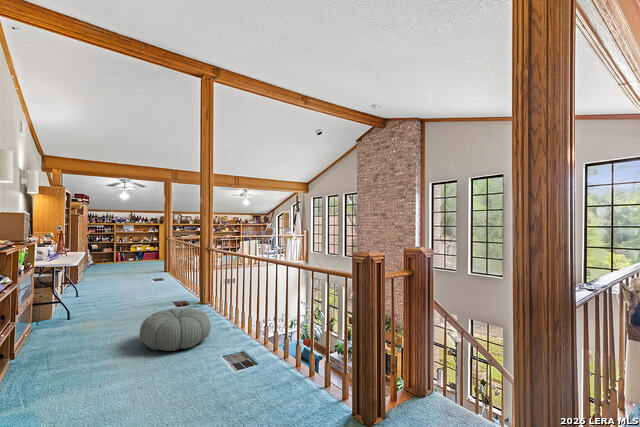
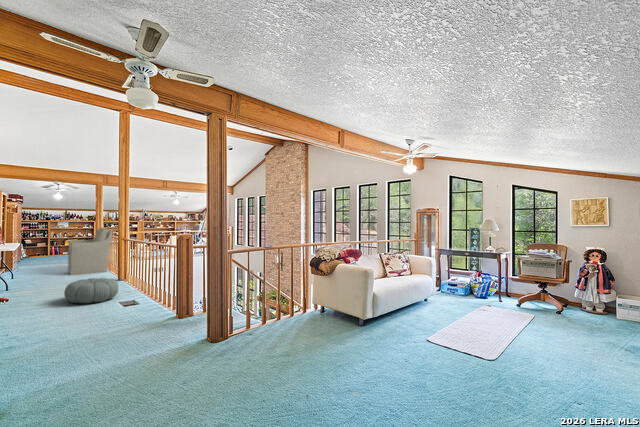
chair: none [137,232,188,293] -> present [68,228,113,275]

